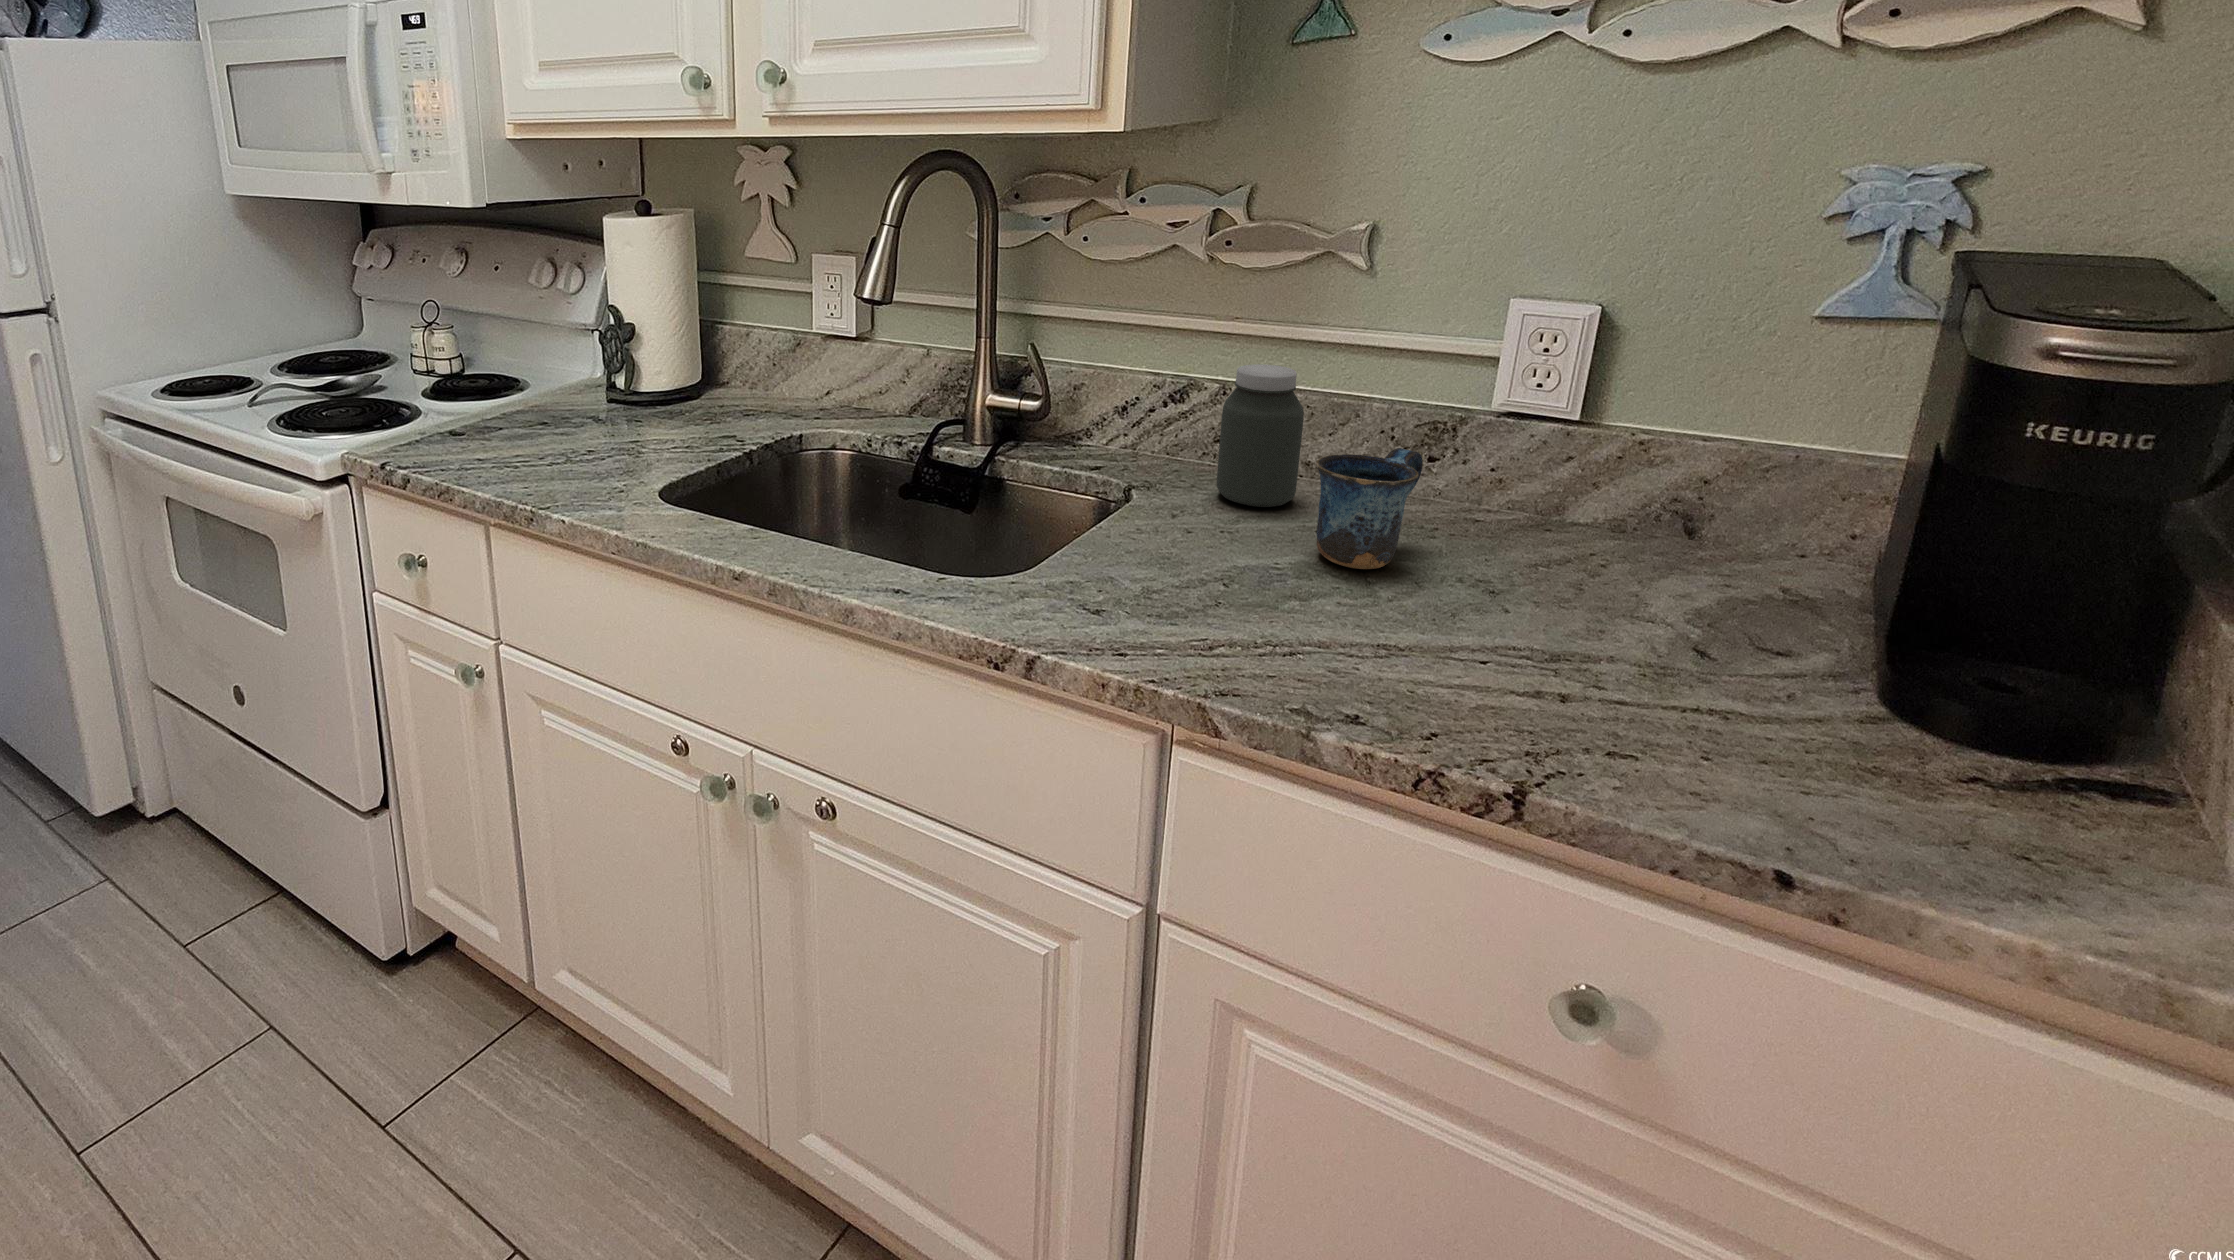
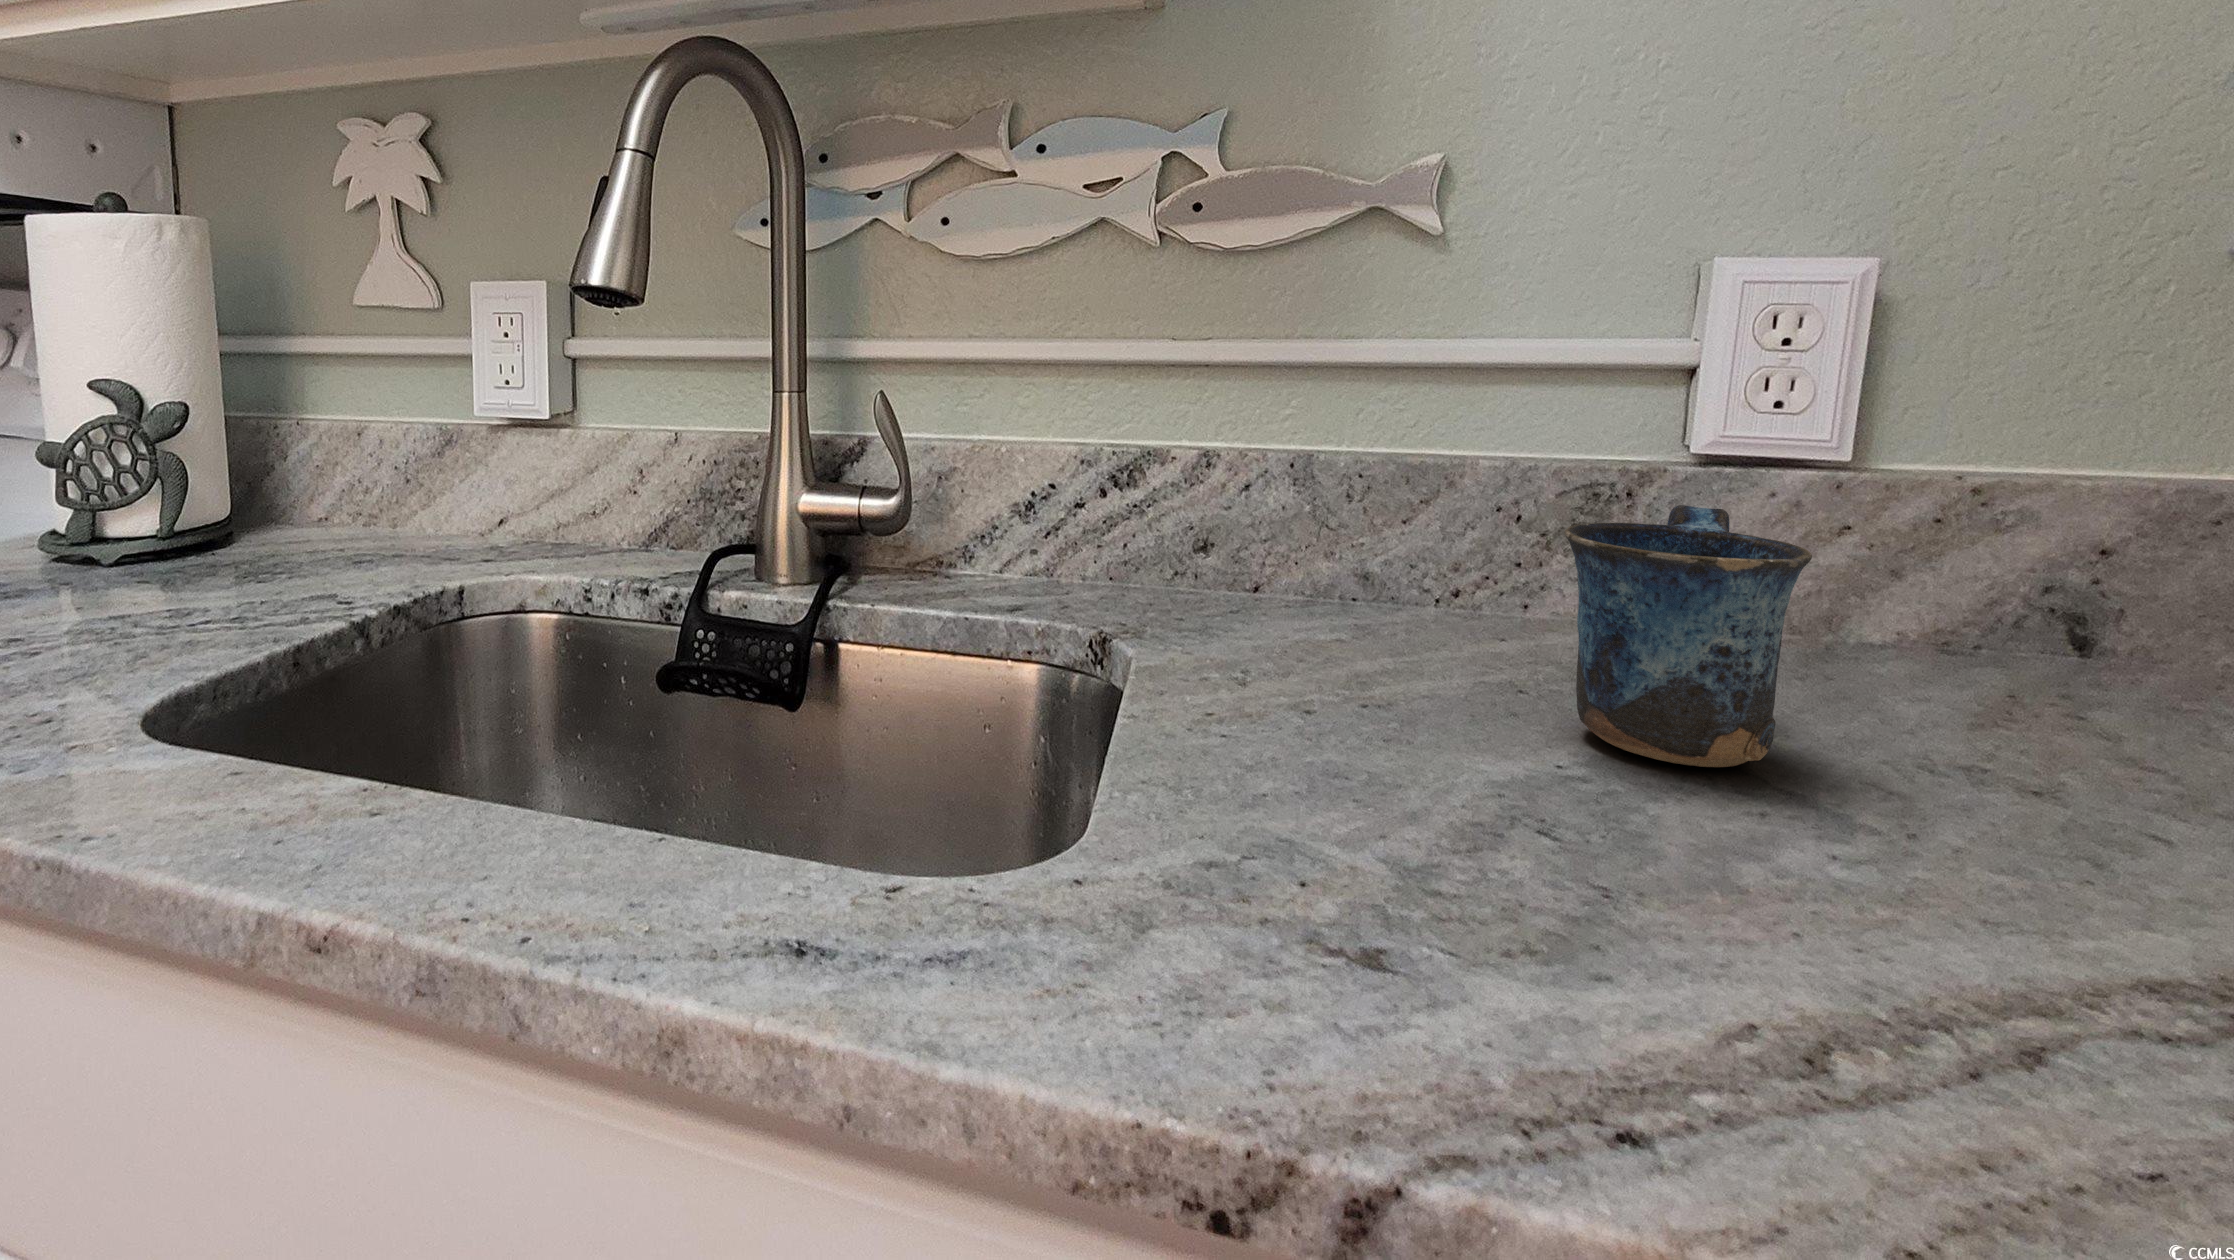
jar: present [1217,364,1304,507] -> none [1257,389,1417,655]

